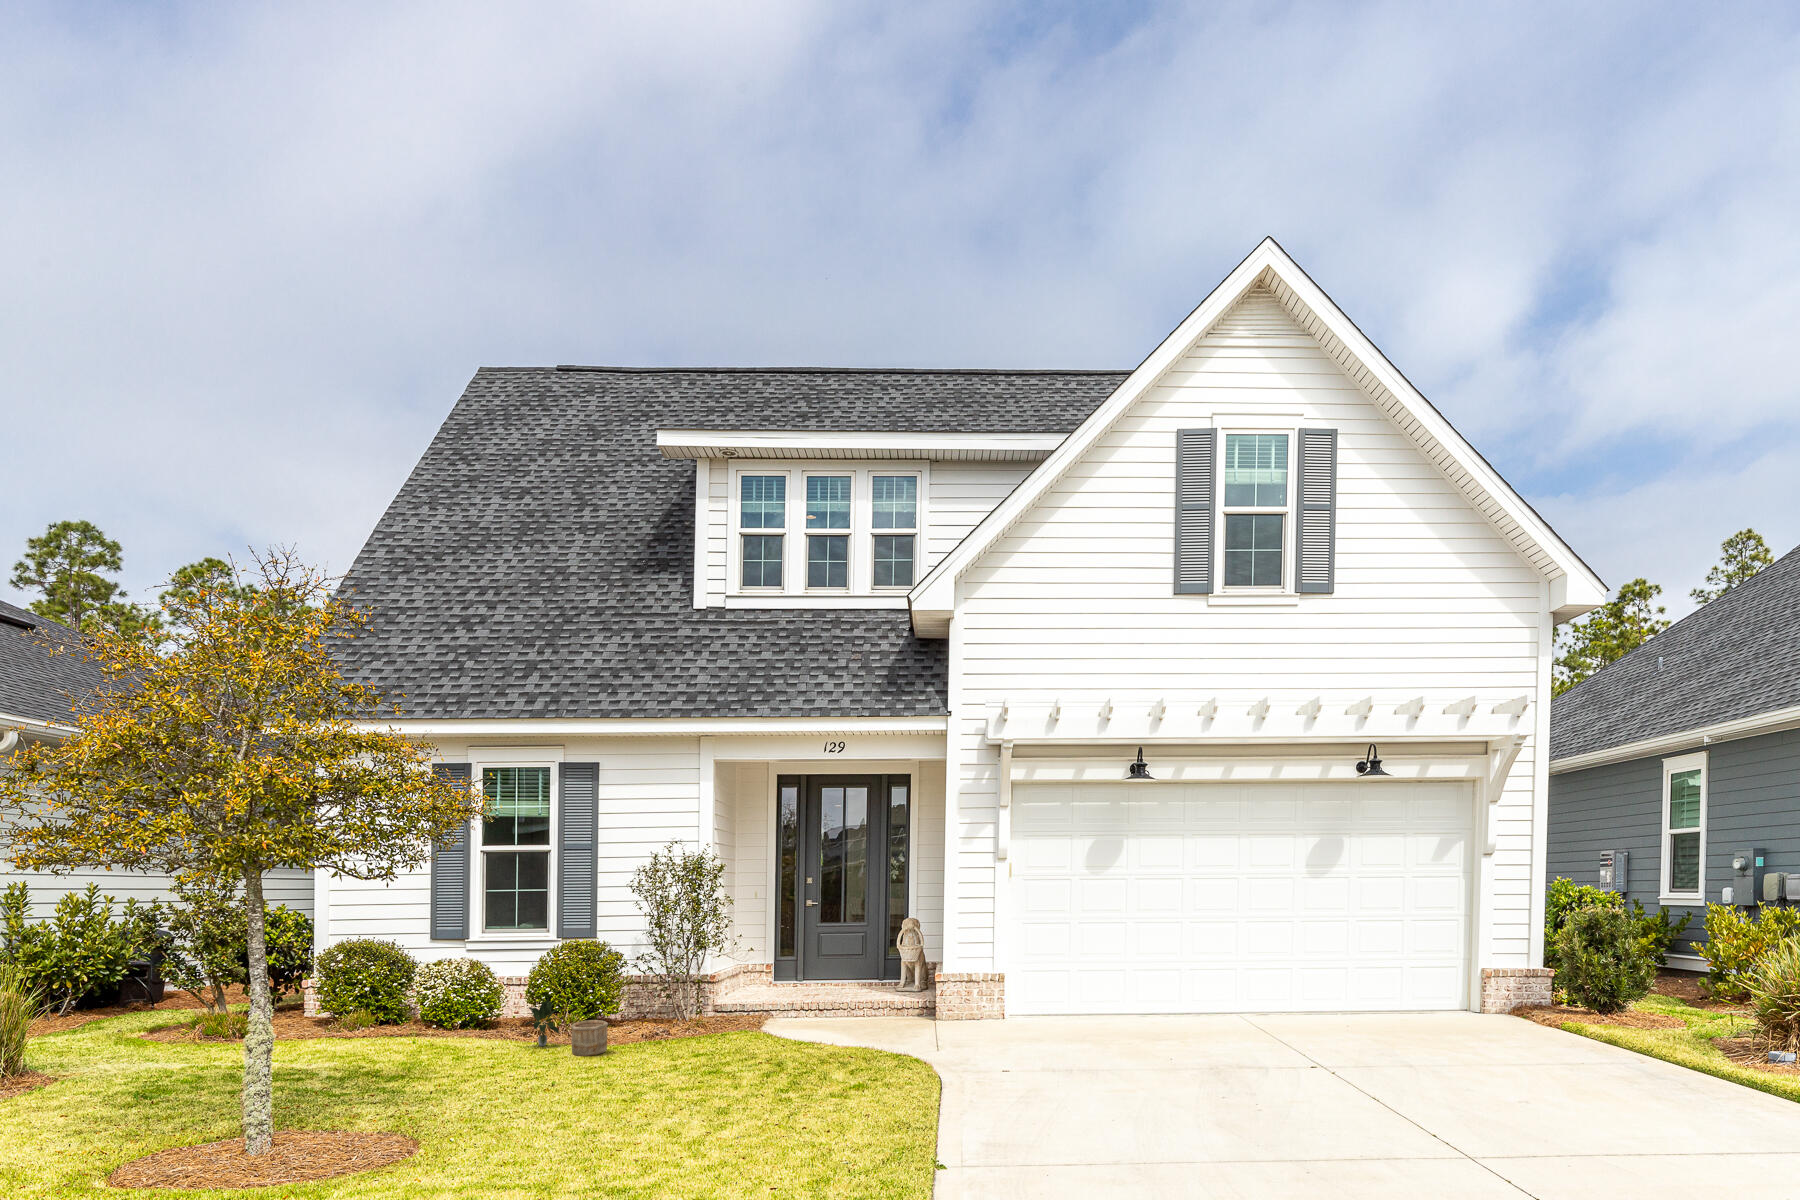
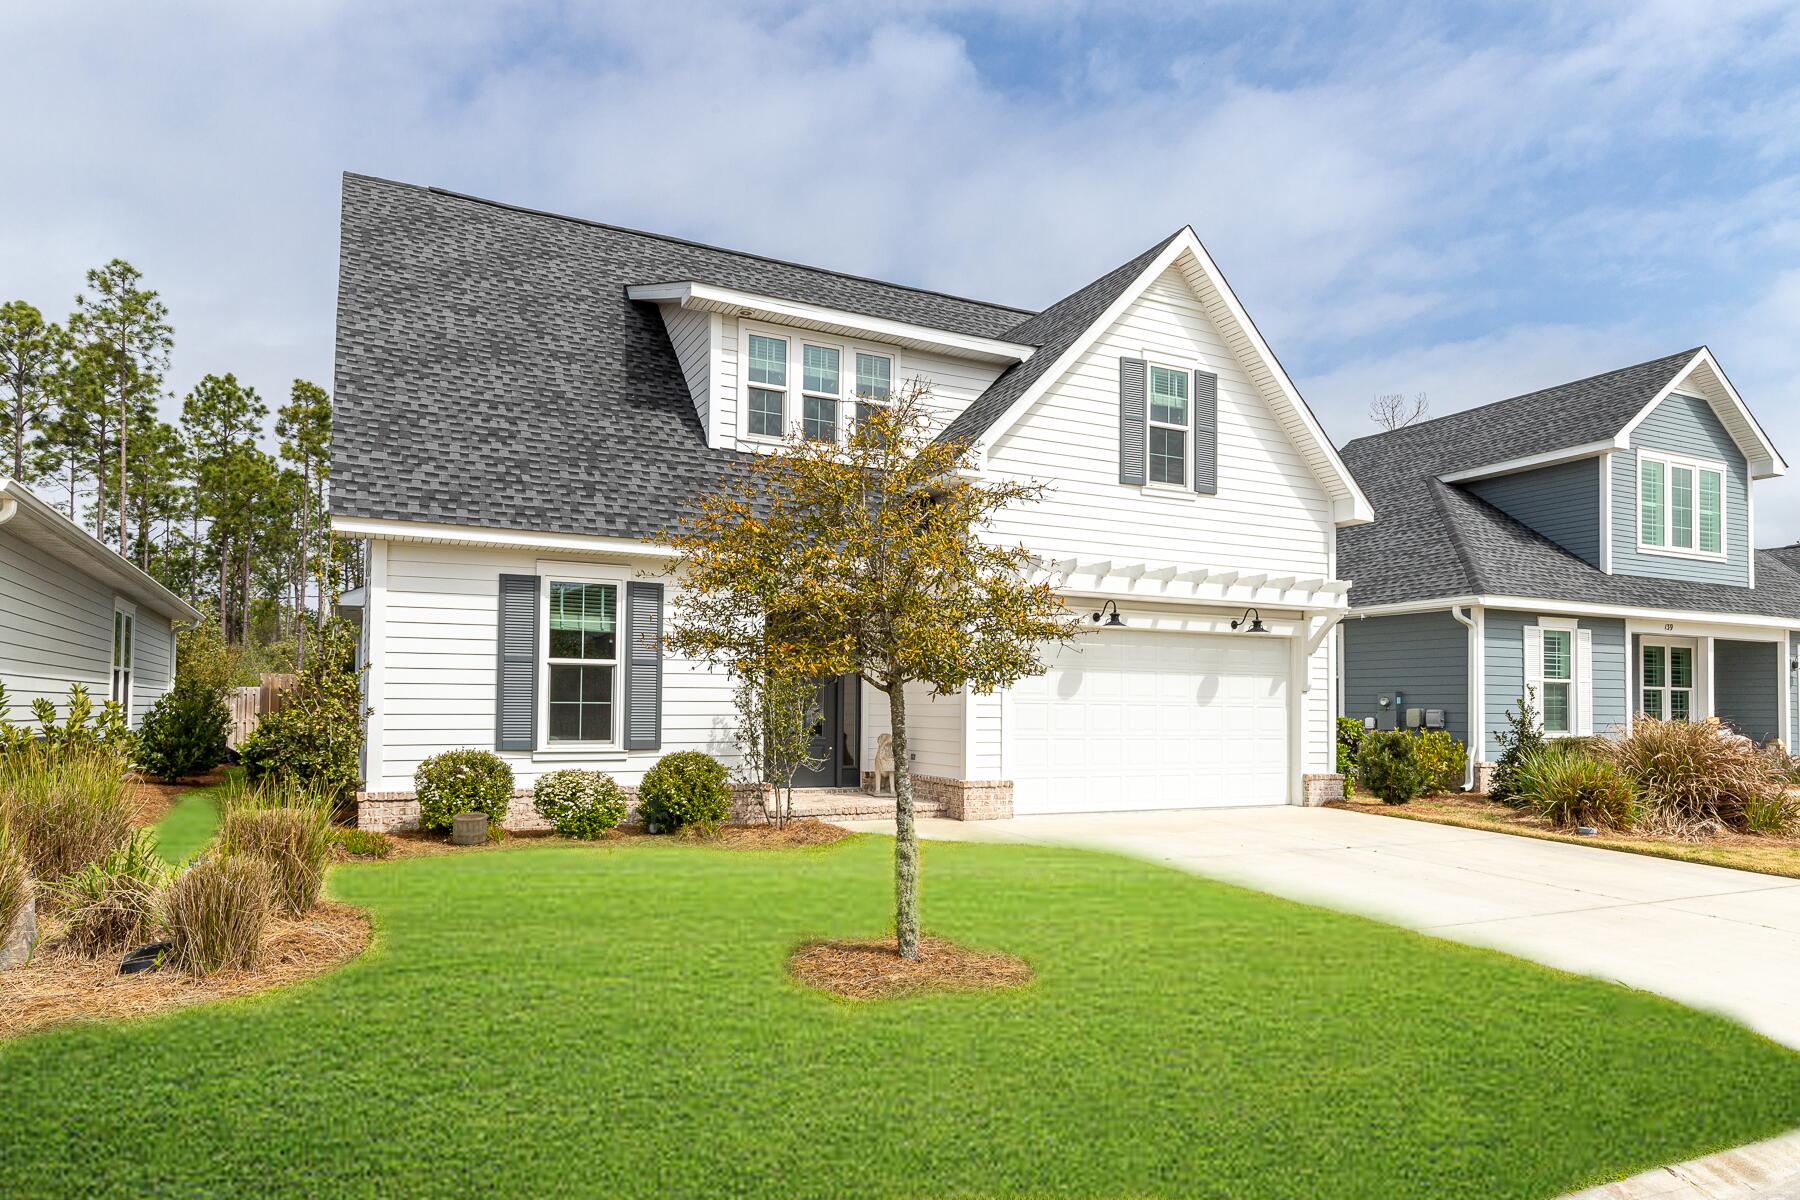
wooden bucket: present [571,1020,608,1056] -> present [453,812,488,844]

